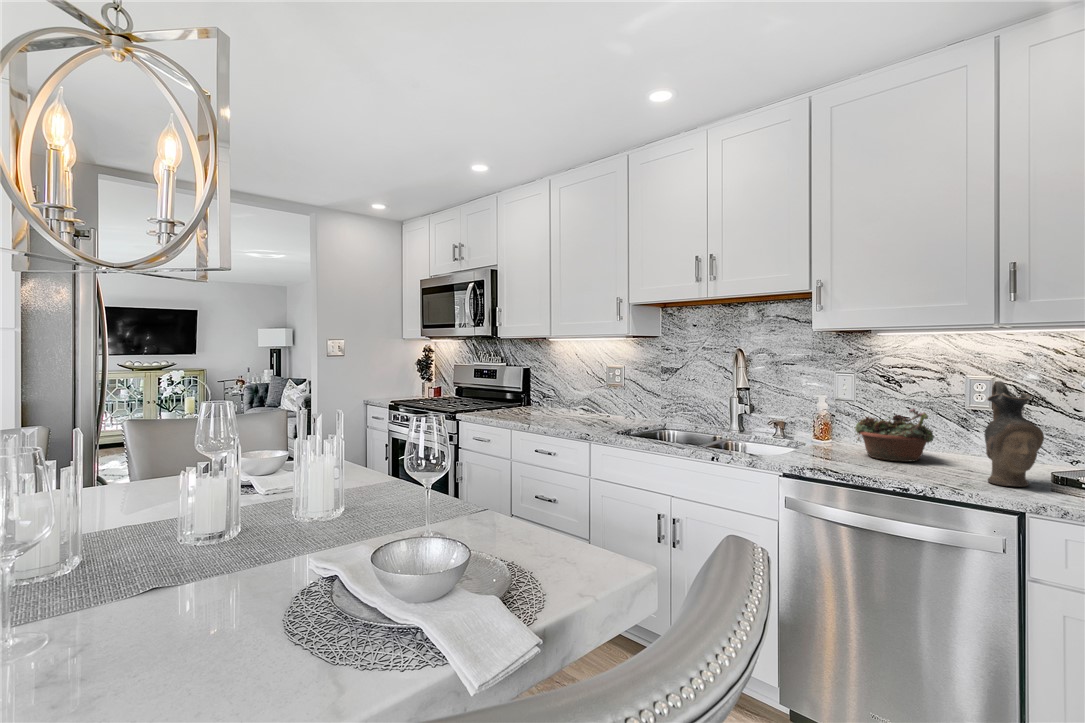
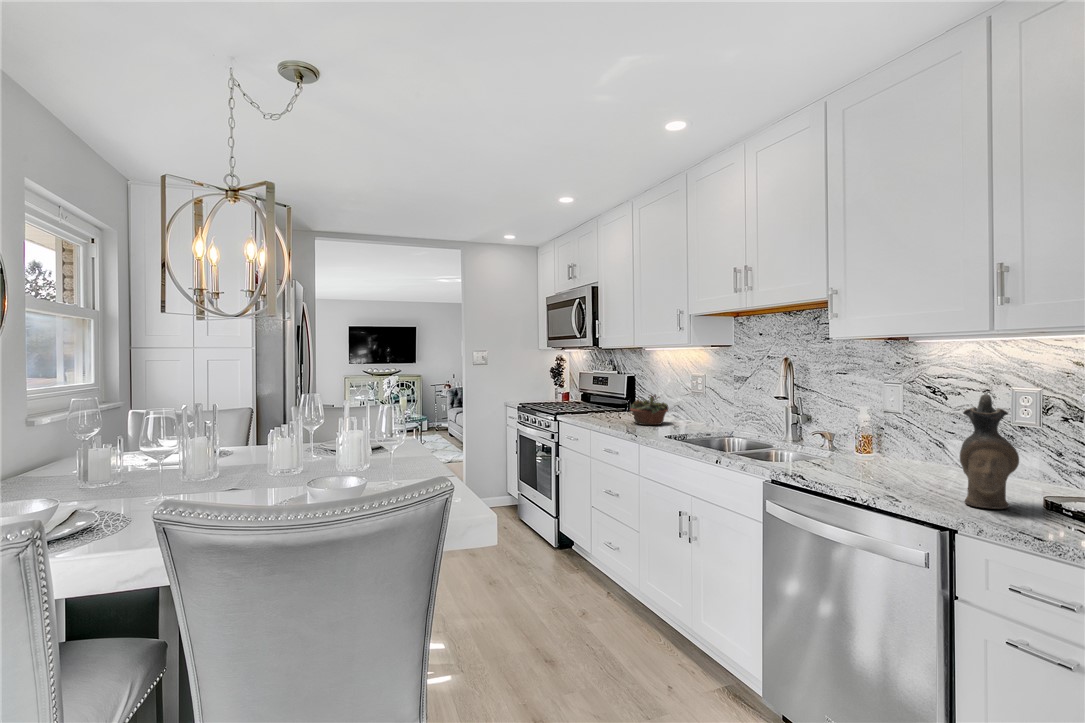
succulent planter: present [855,409,934,462] -> present [631,394,669,425]

